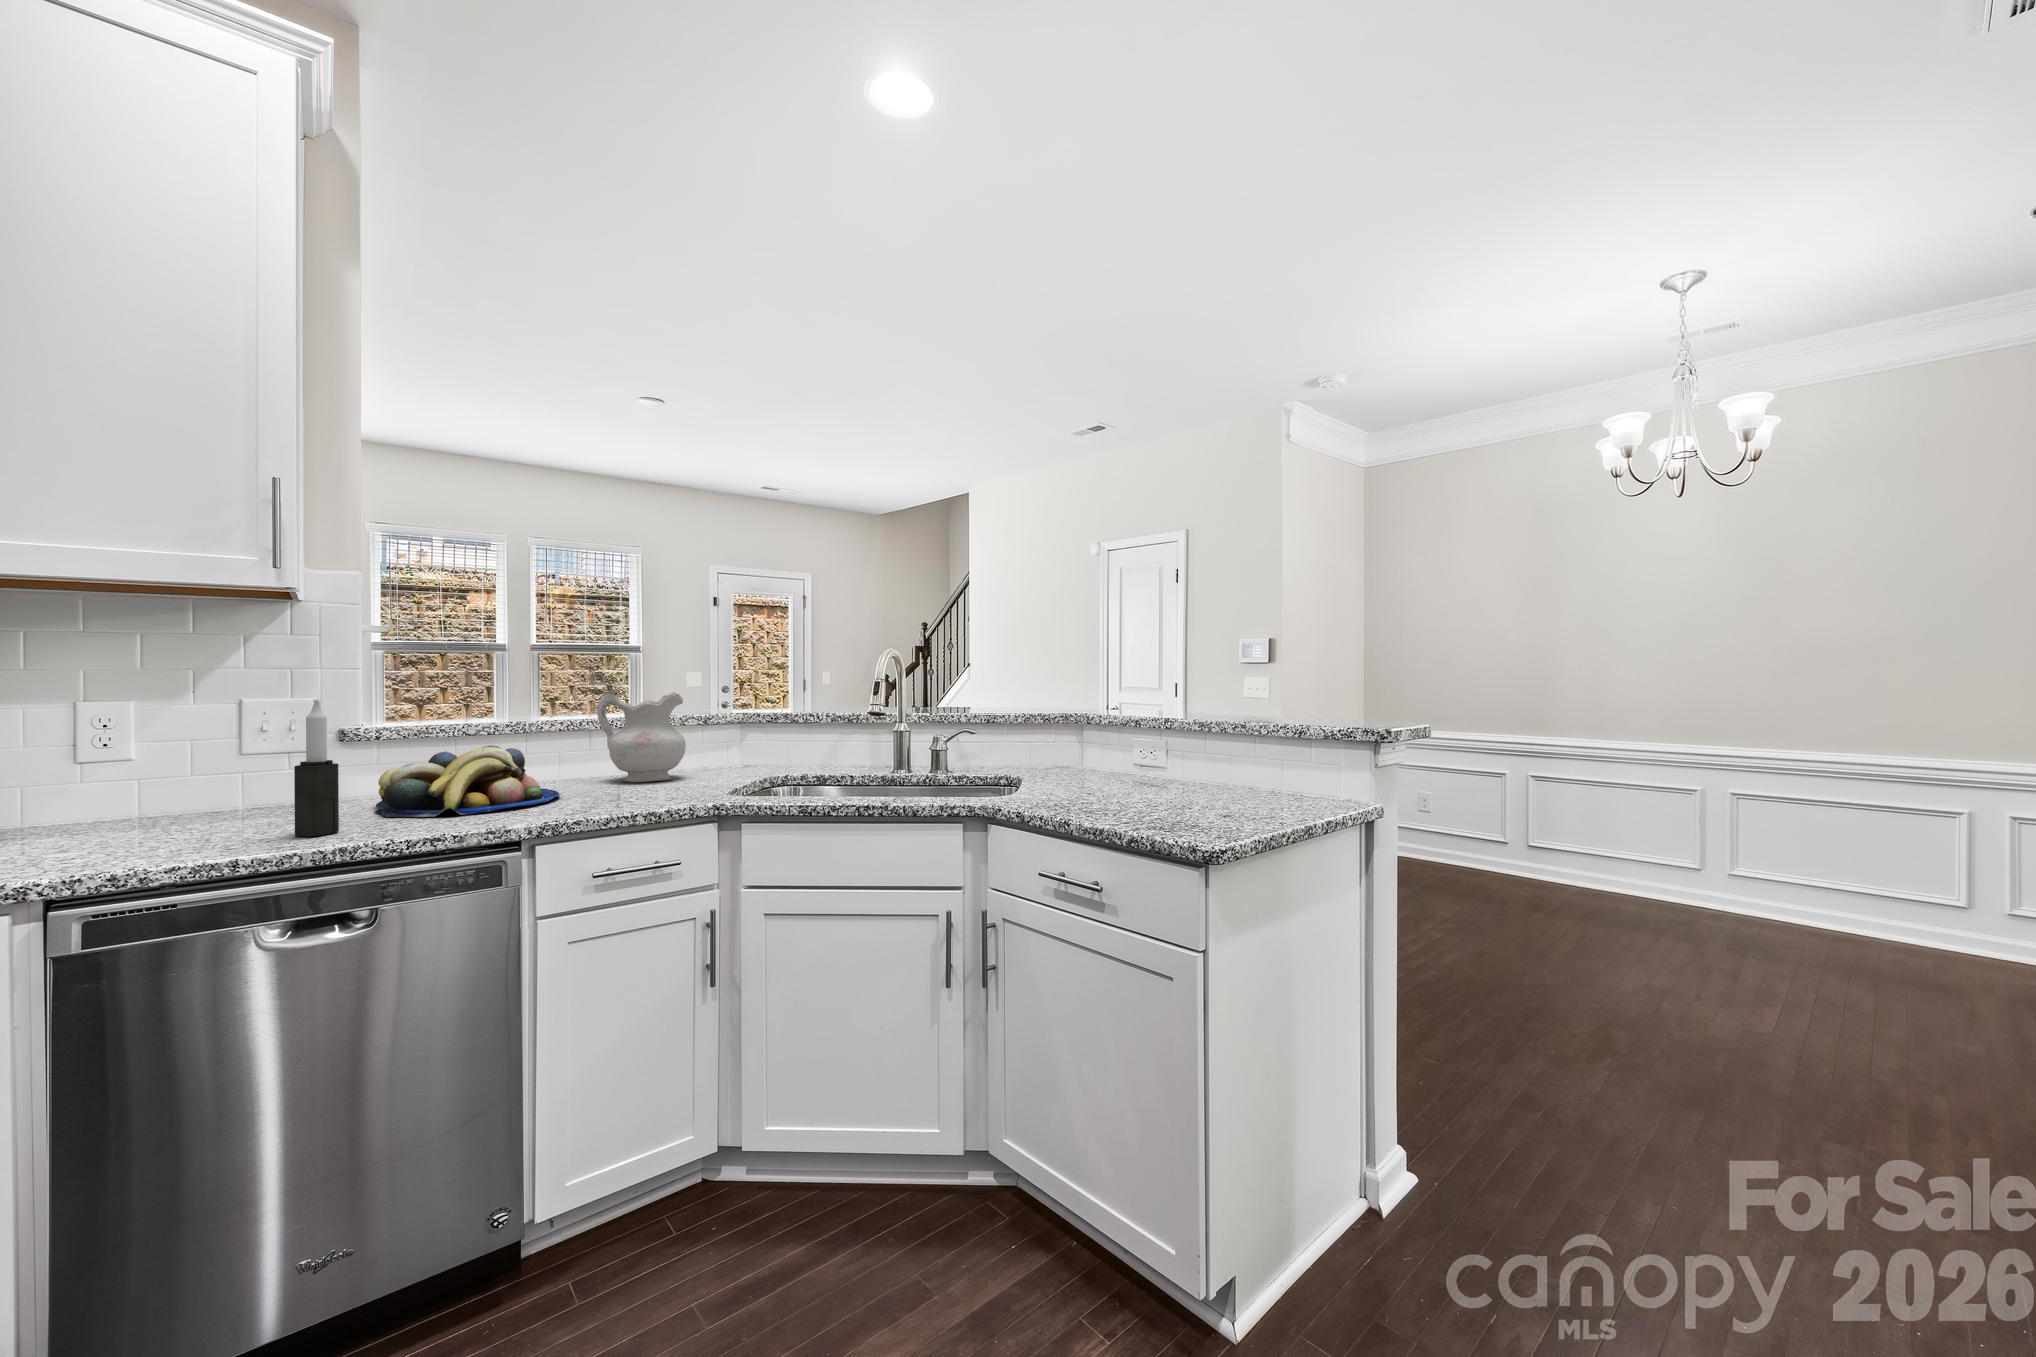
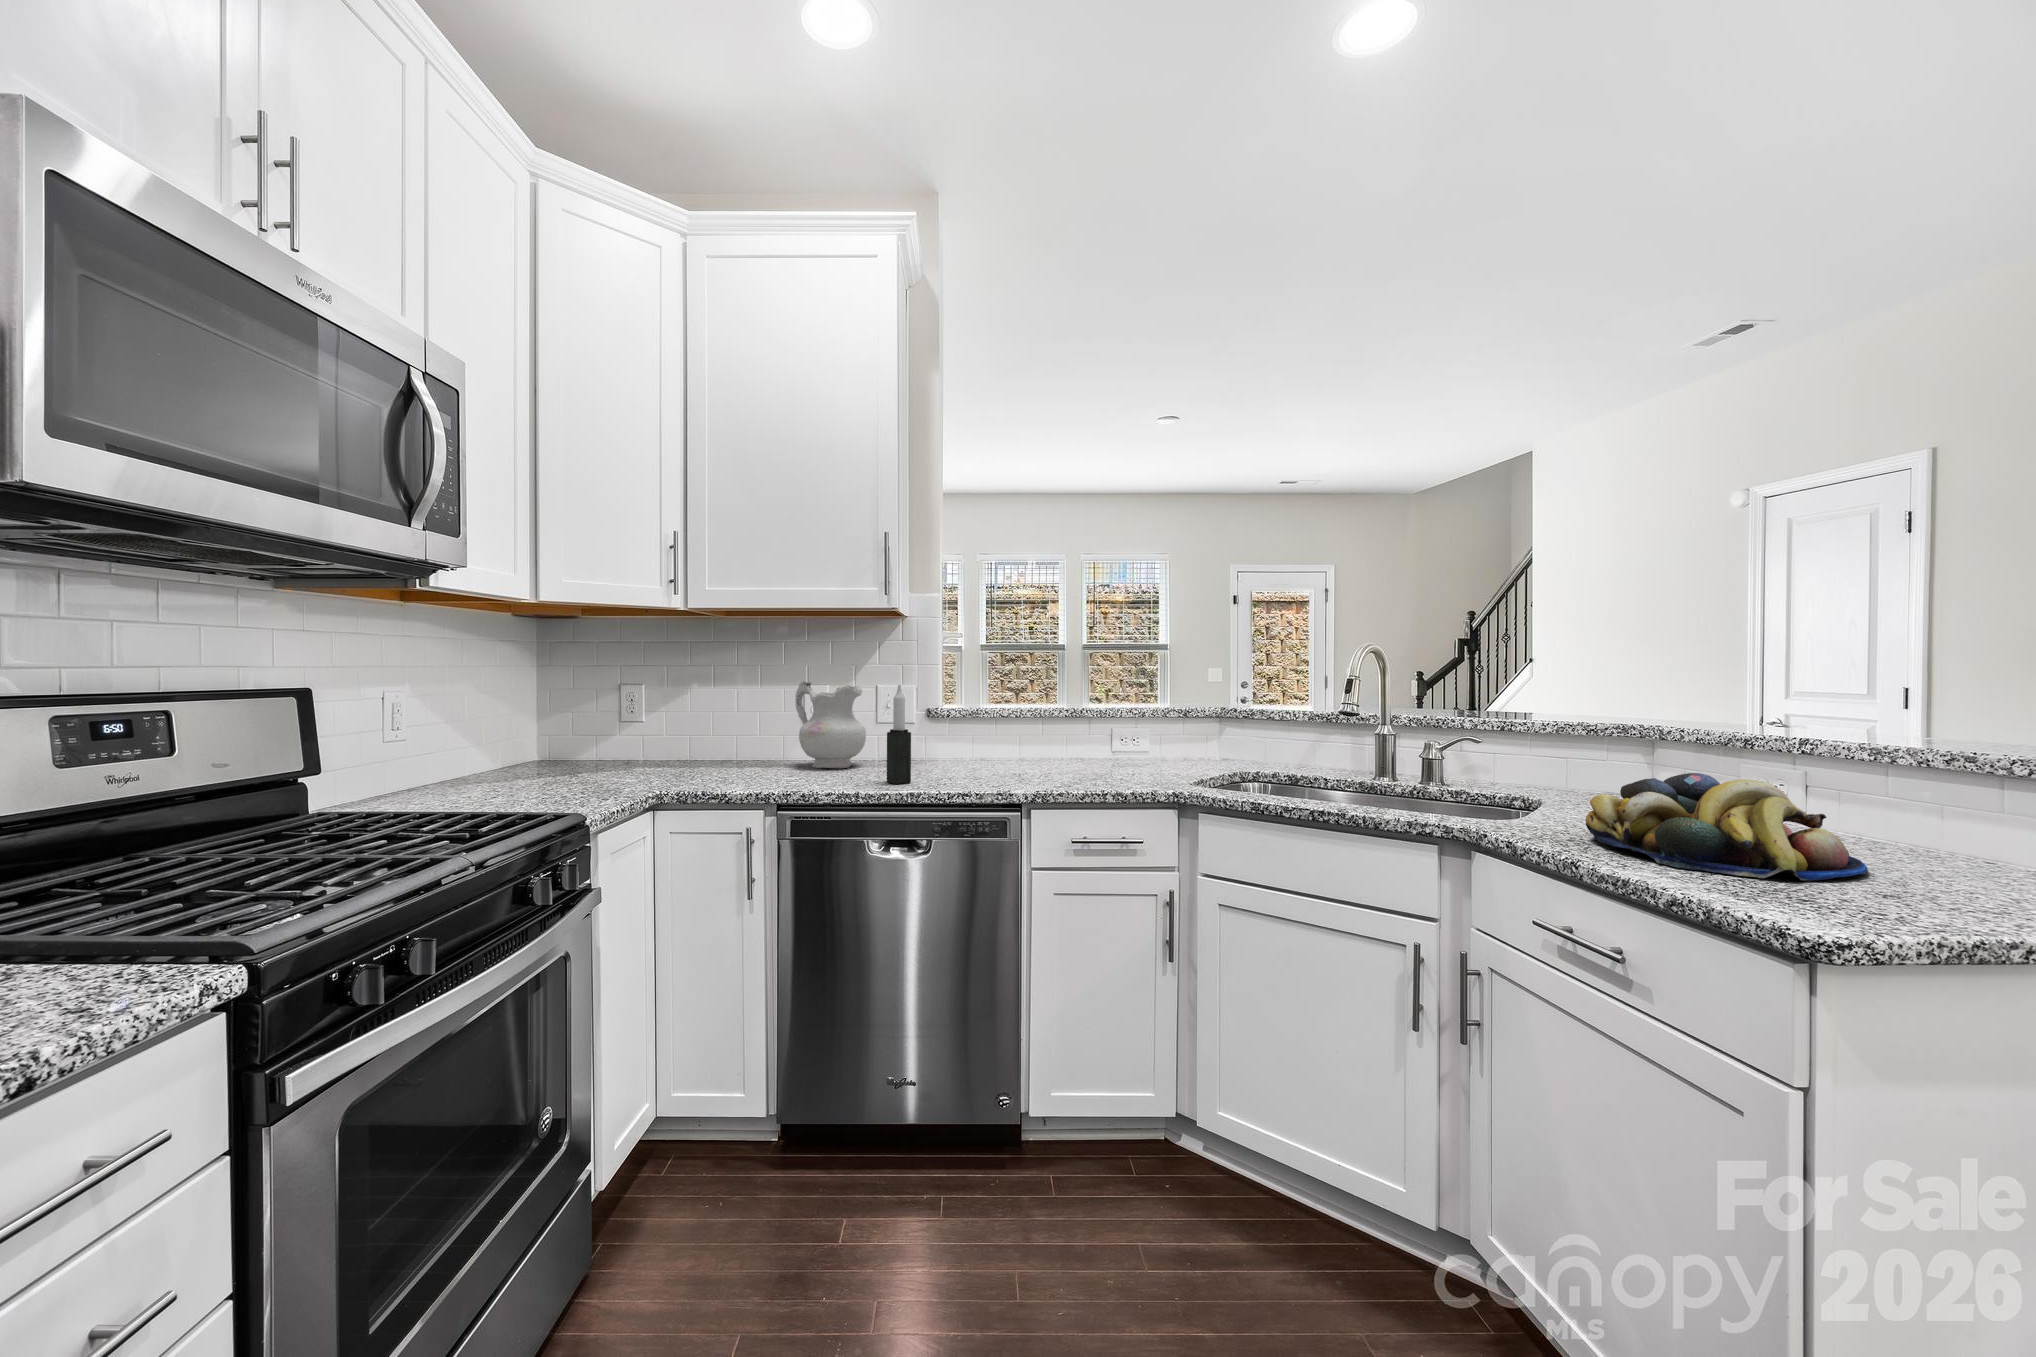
ceramic pitcher: present [597,690,686,782] -> present [795,681,866,768]
fruit bowl: present [376,745,560,817] -> present [1585,773,1868,881]

